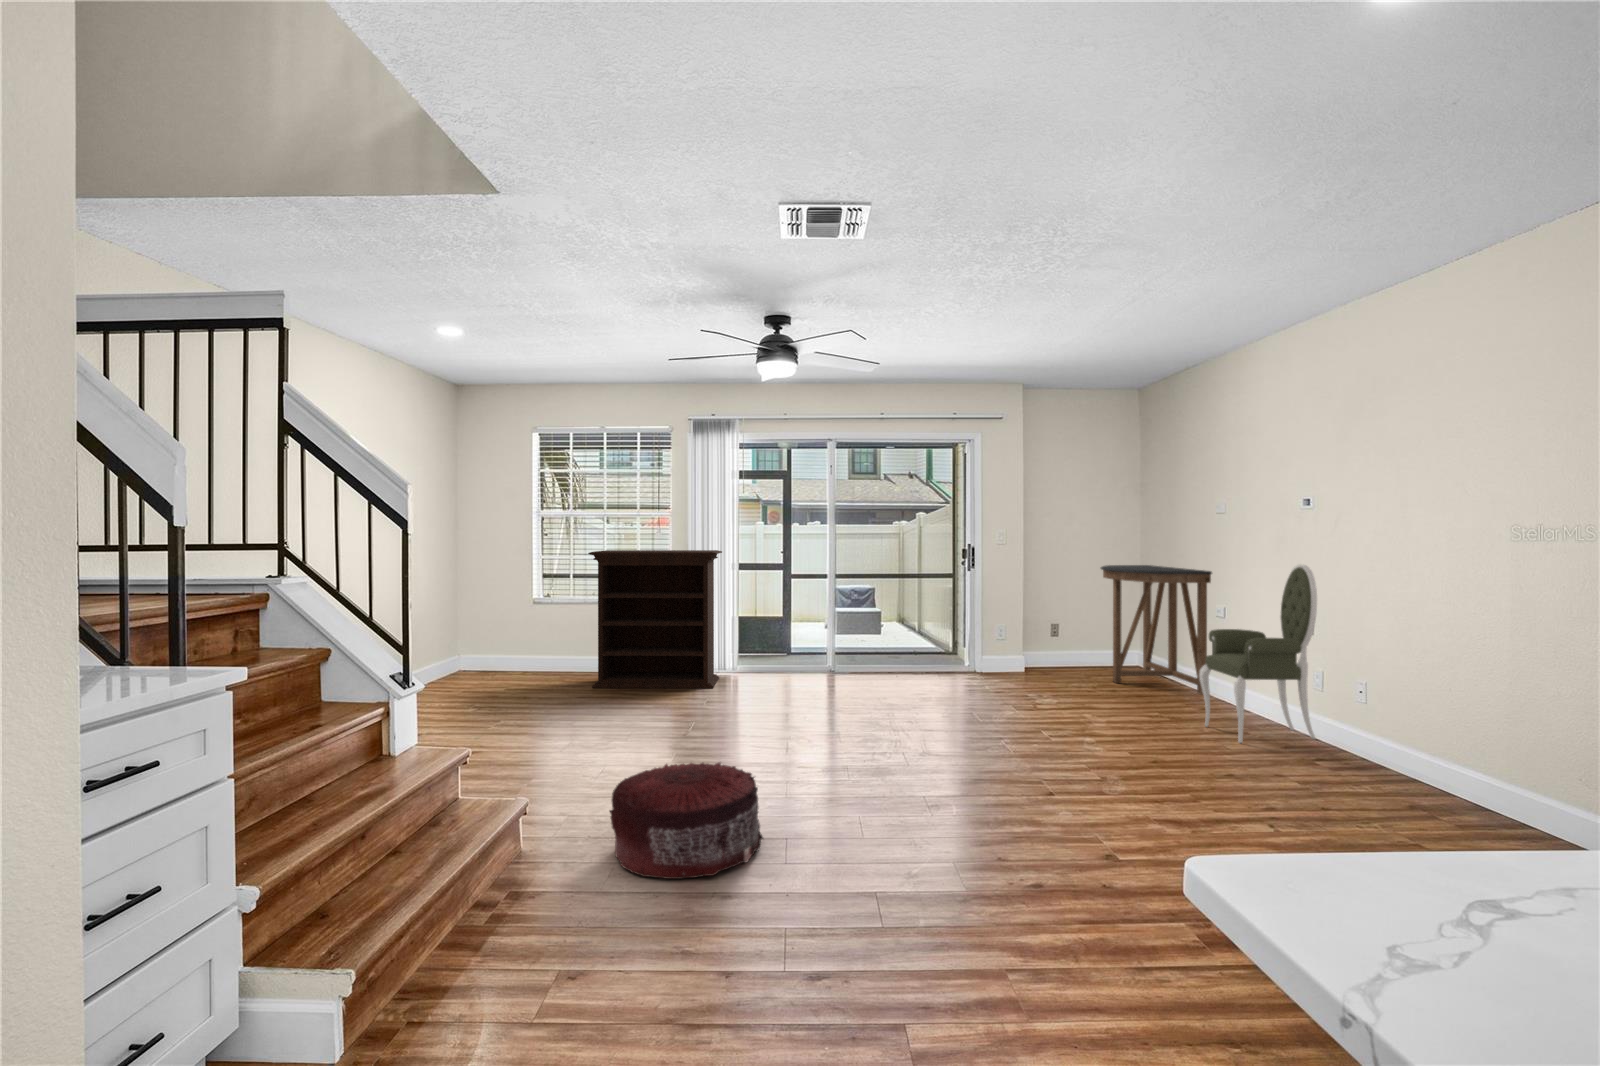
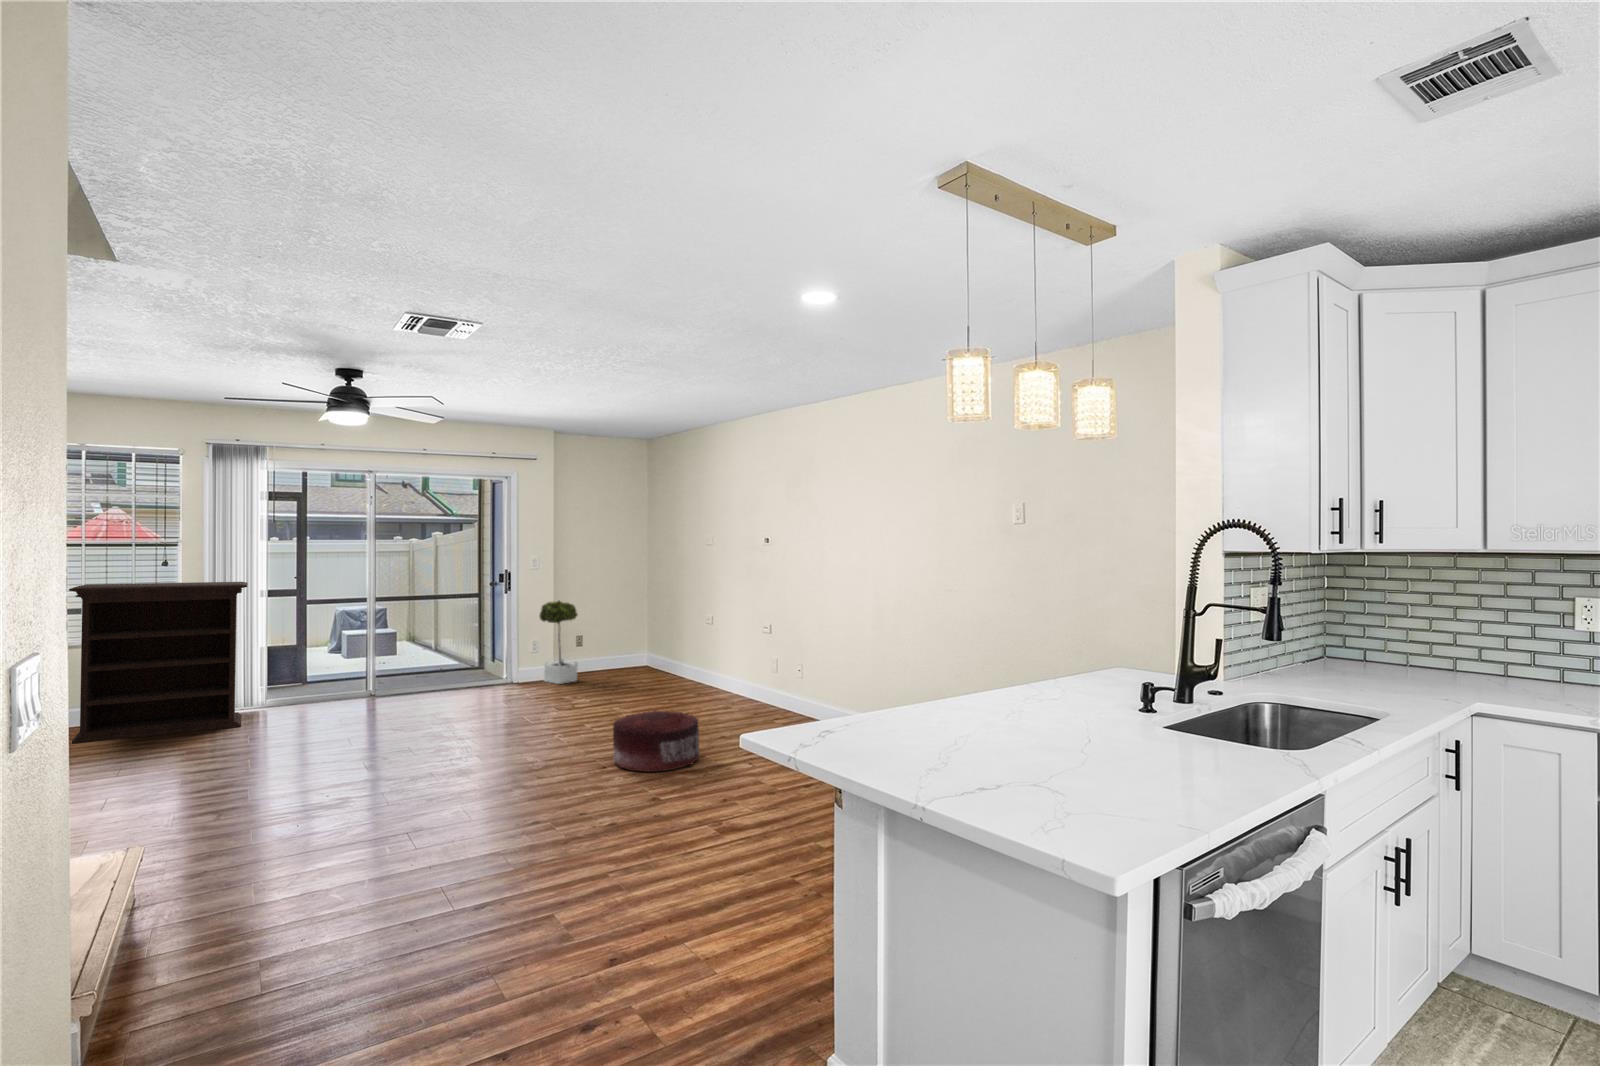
armchair: present [1199,564,1317,743] -> none [697,587,770,715]
console table: present [1101,565,1212,694] -> none [620,585,703,684]
potted tree: none [1002,578,1047,678] -> present [539,600,578,684]
pouf: present [610,763,763,879] -> present [613,710,700,772]

